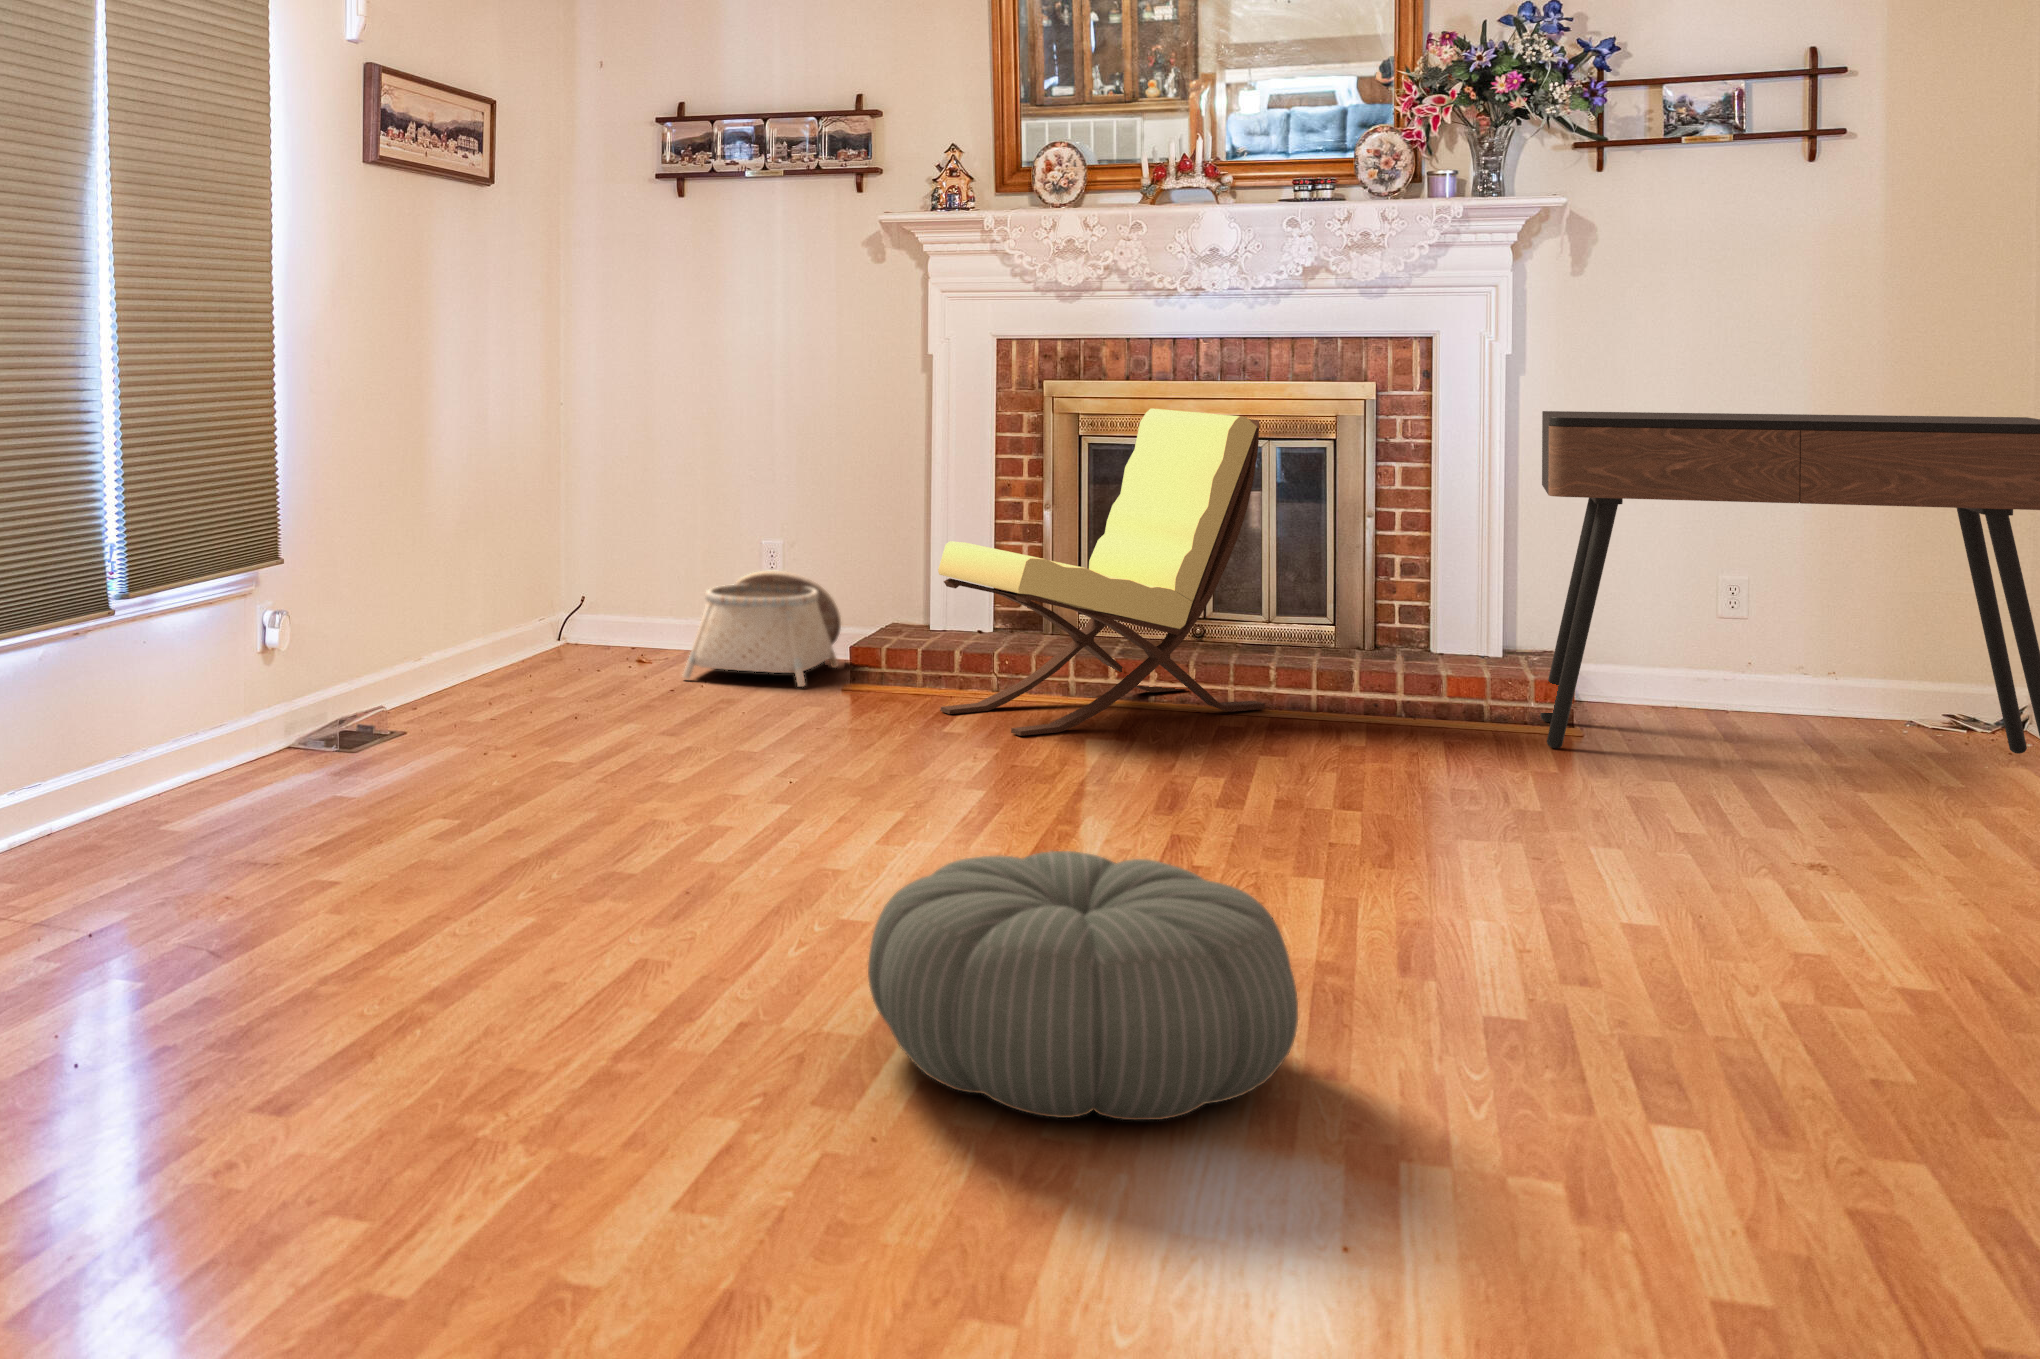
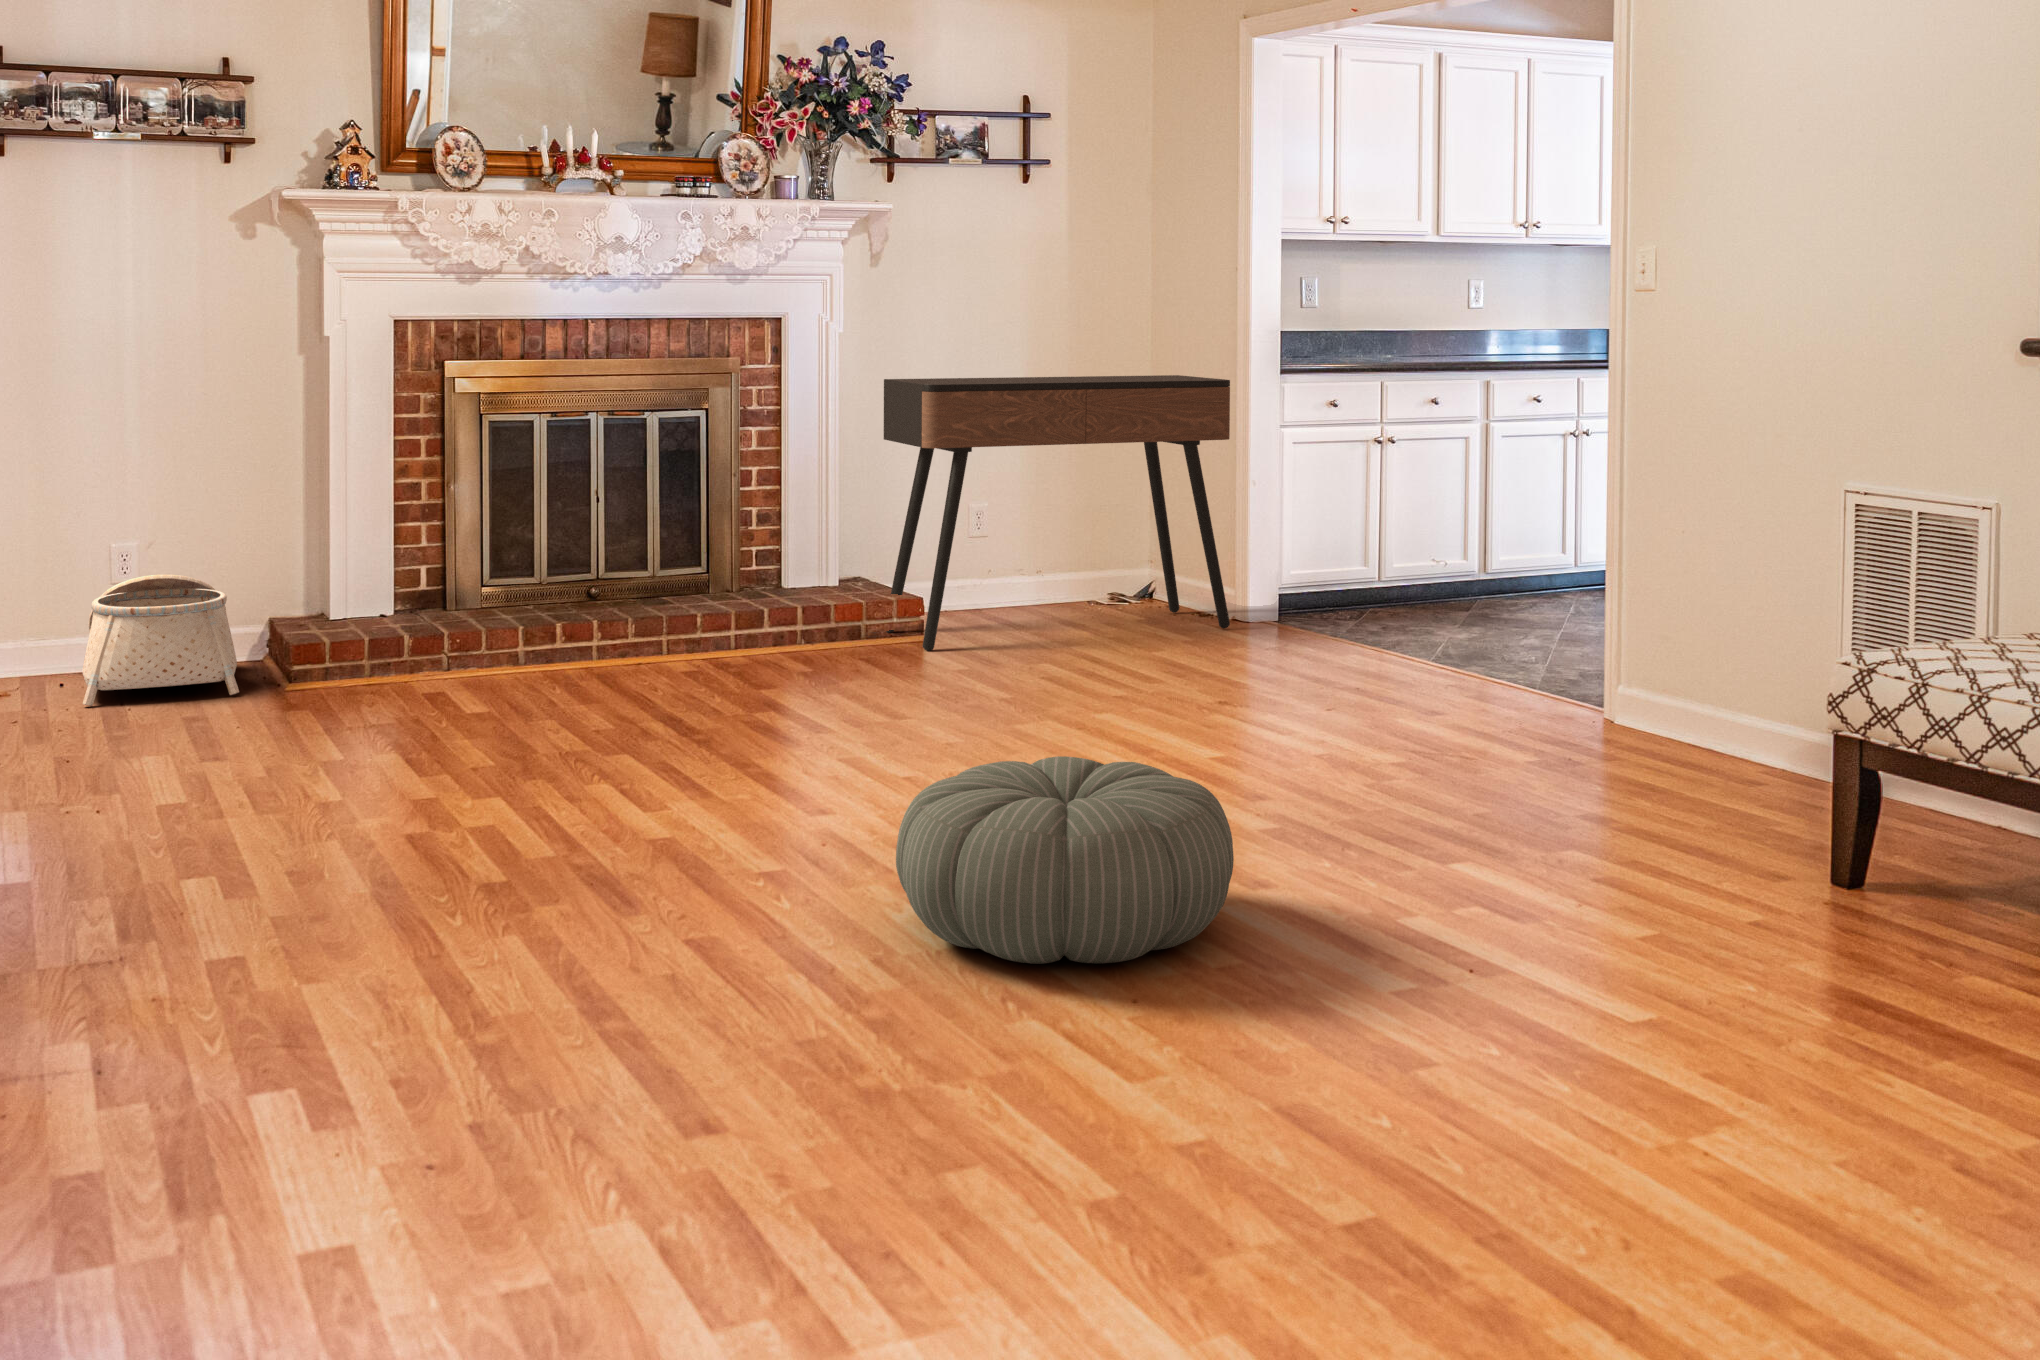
lounge chair: present [938,408,1265,736] -> none [418,386,684,705]

